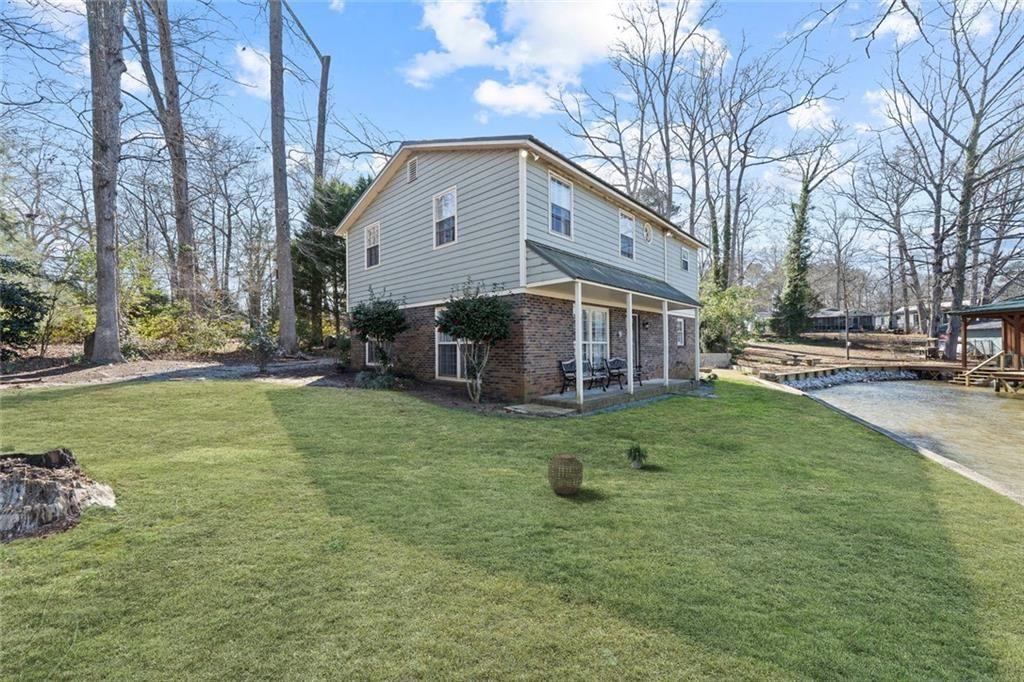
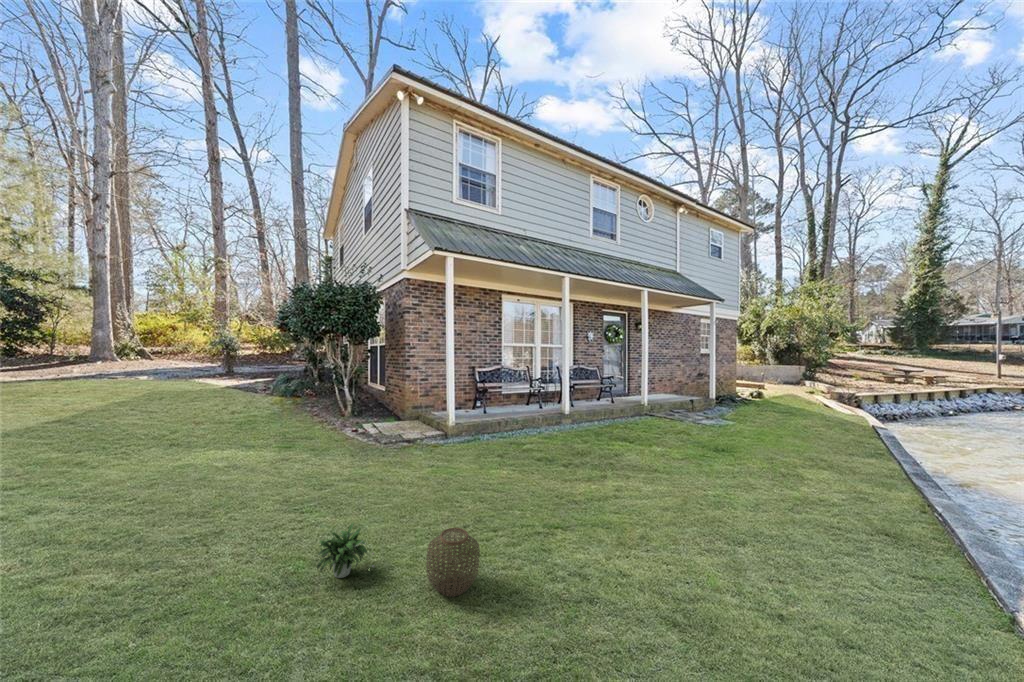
woven basket: present [548,453,583,495] -> present [426,528,480,596]

